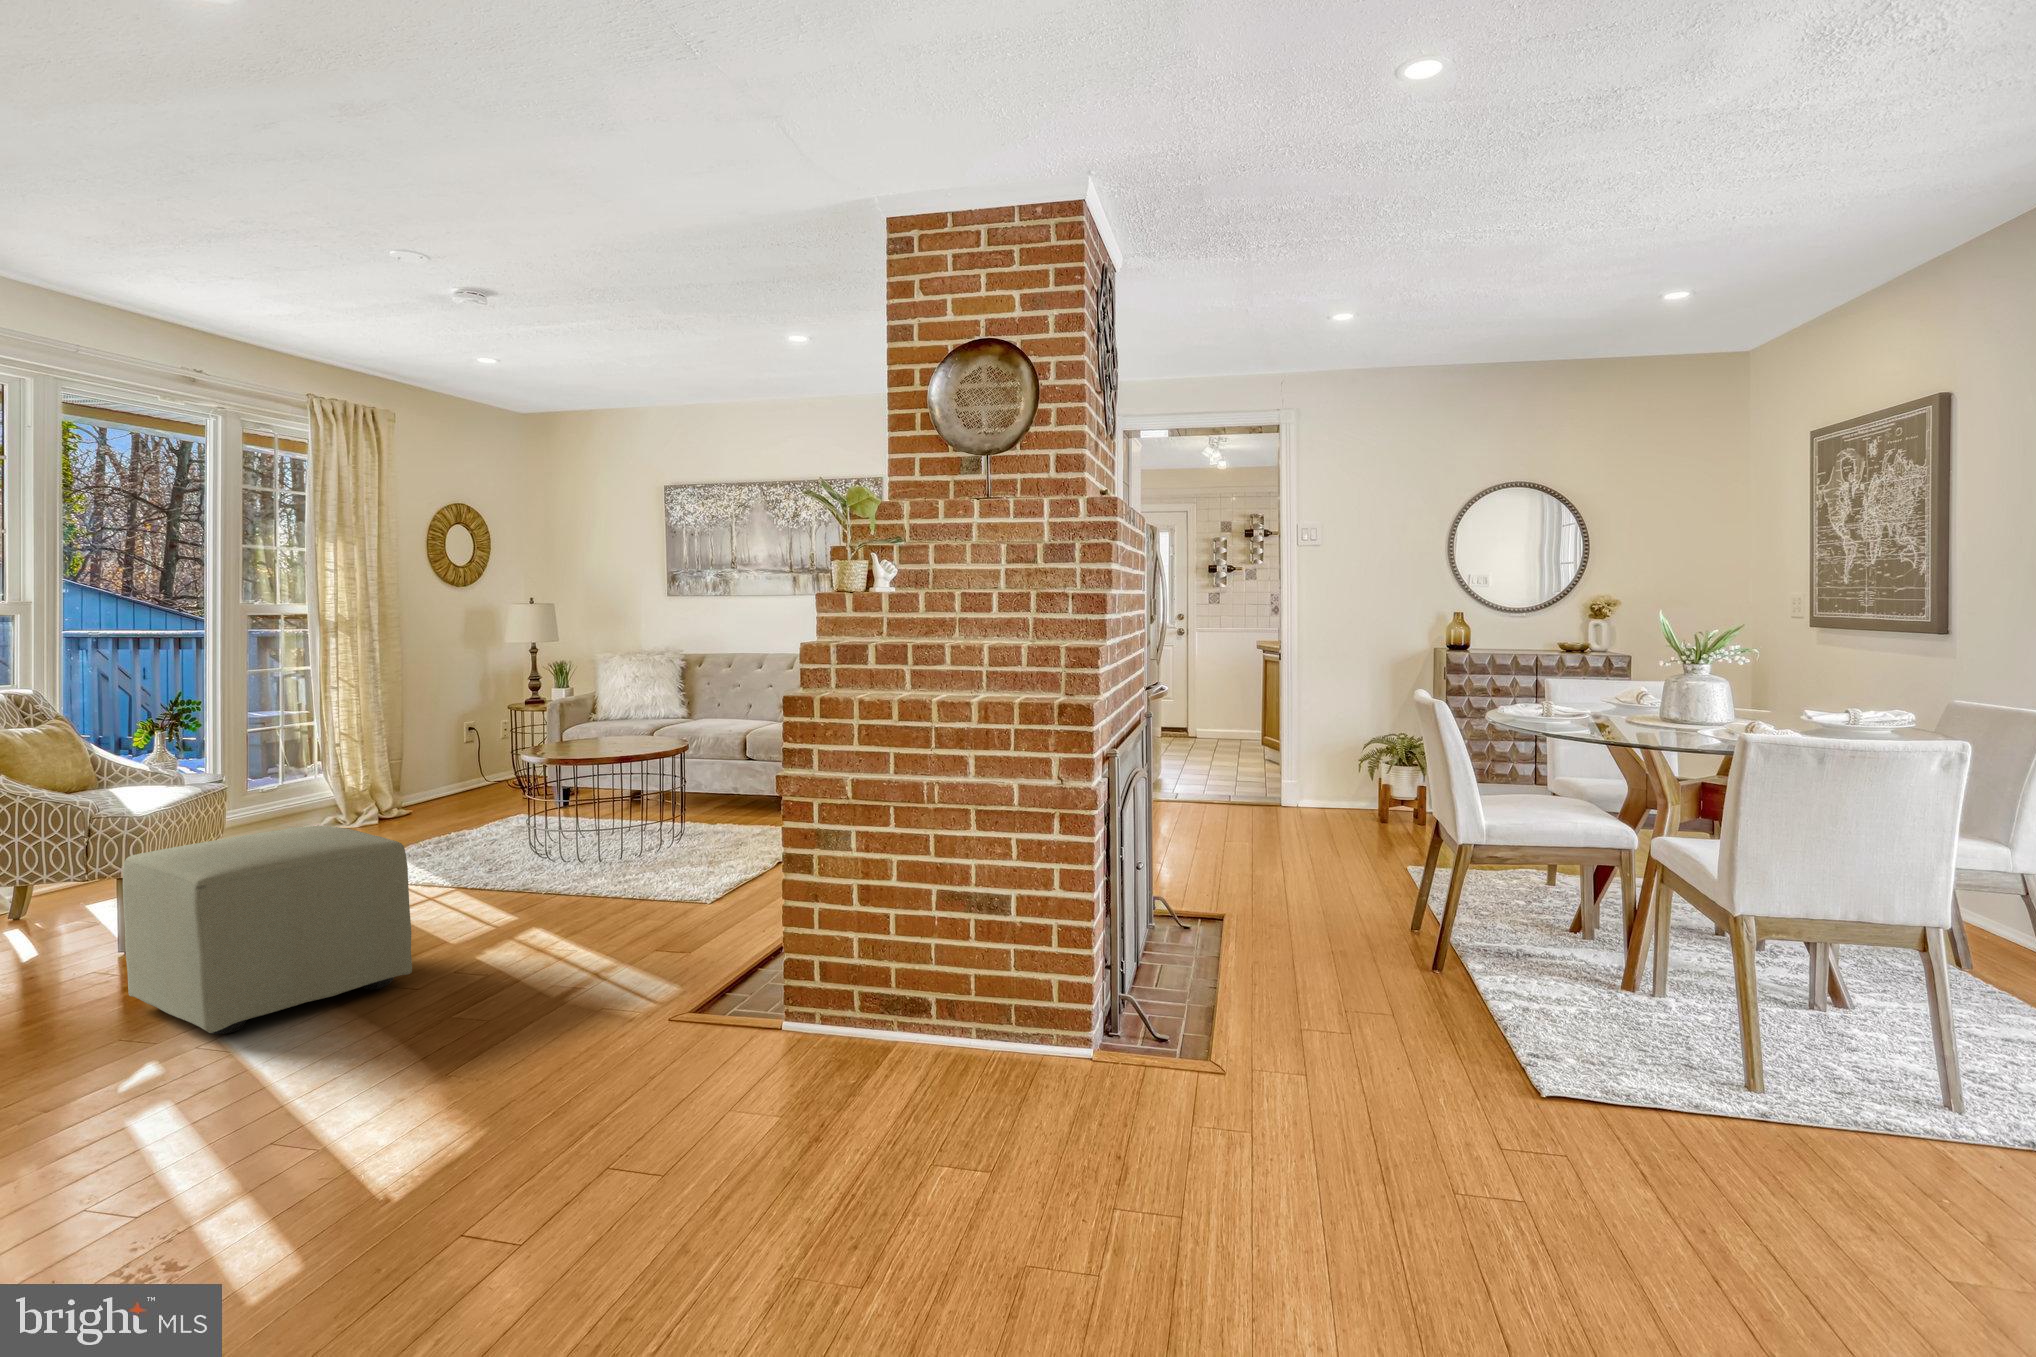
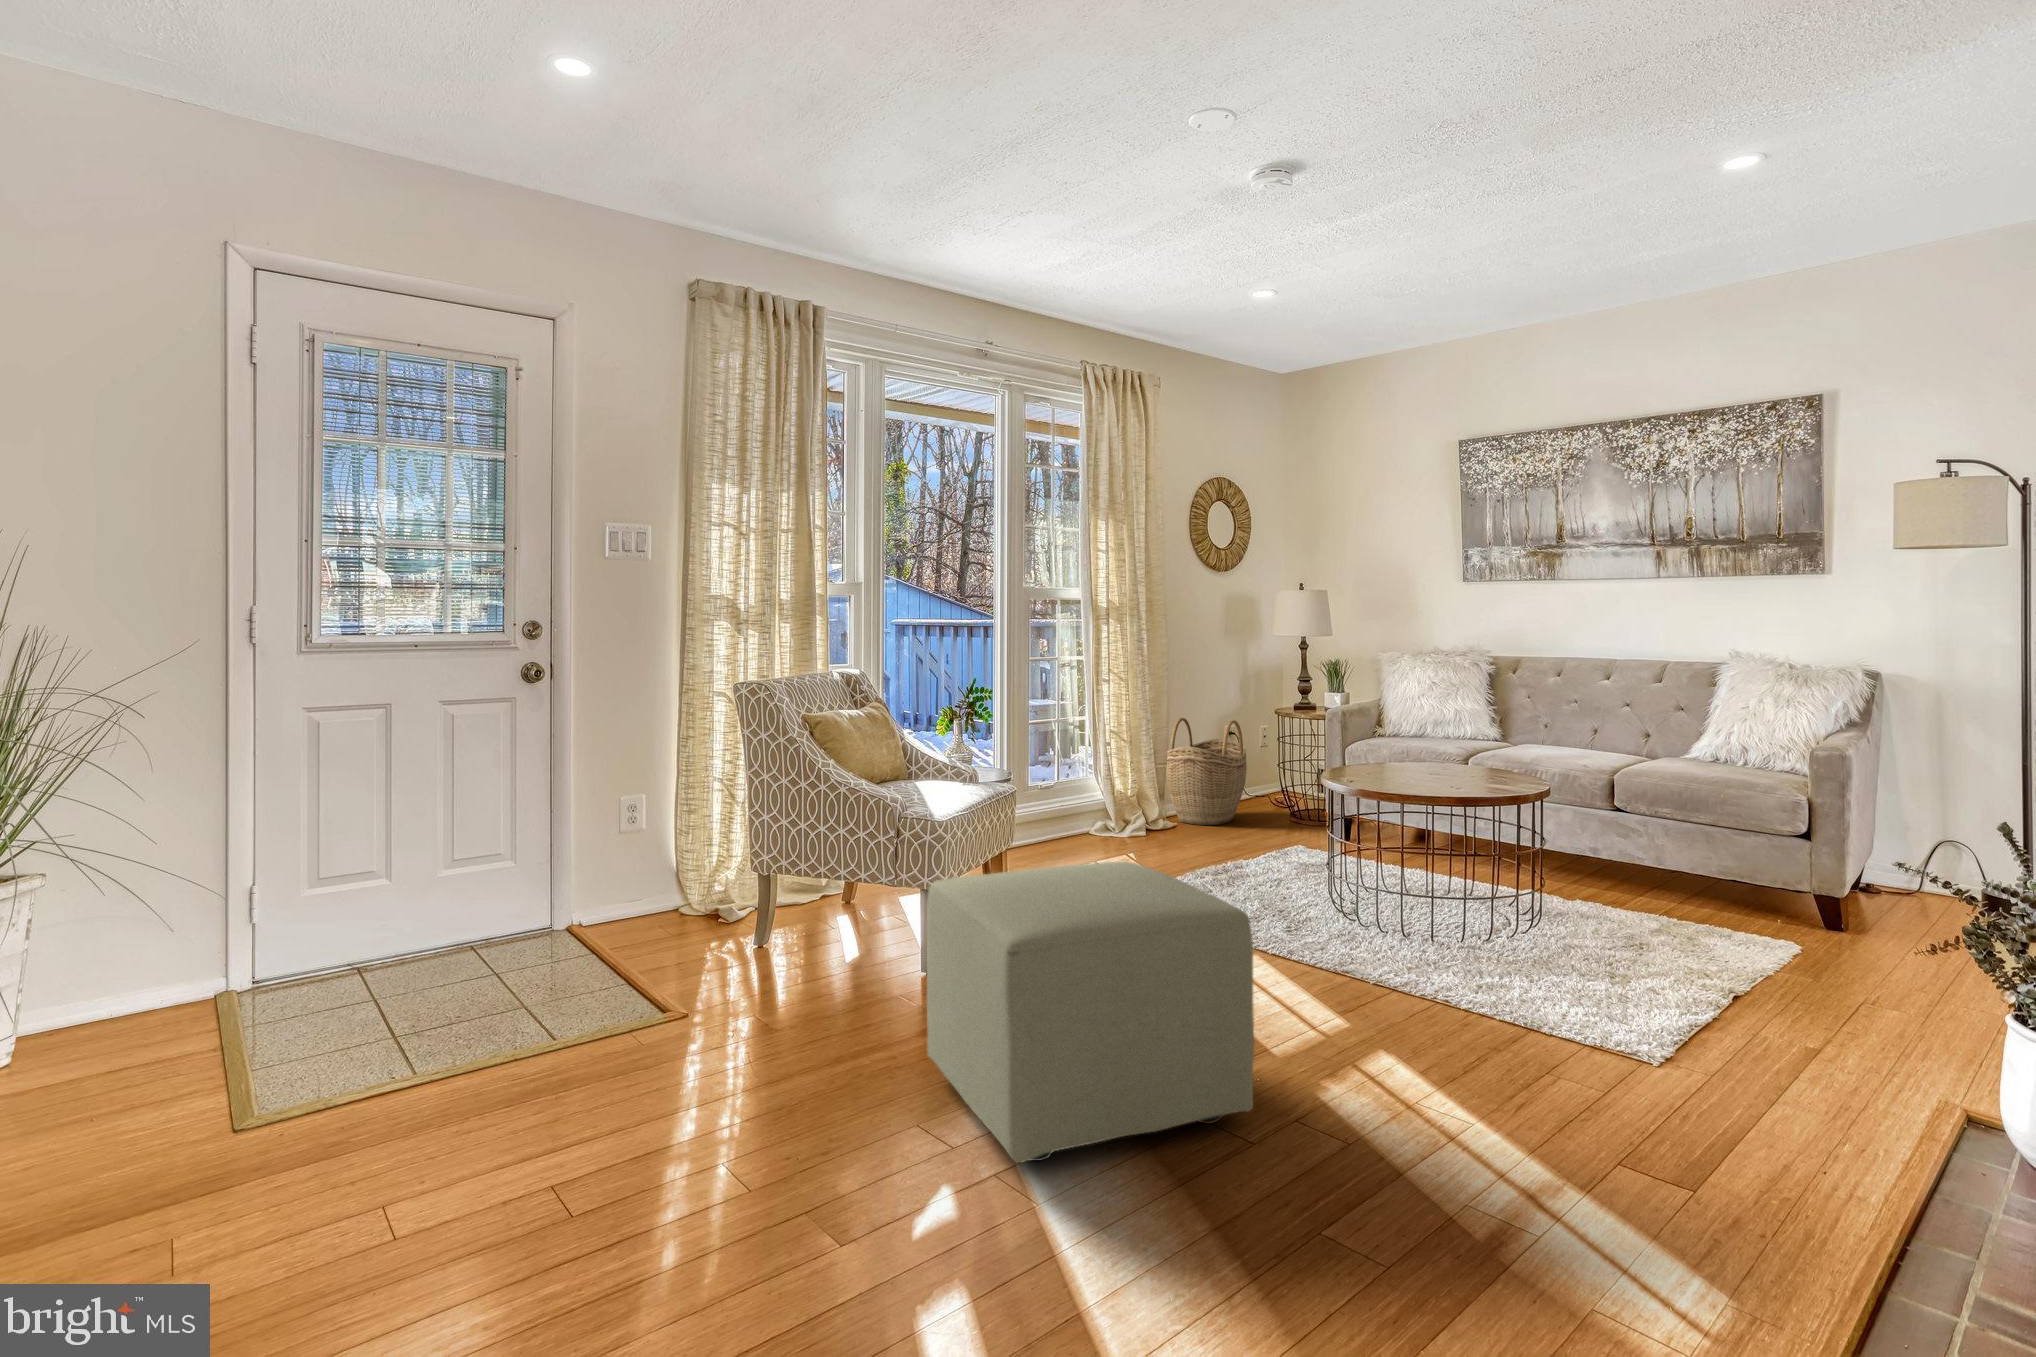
woven basket: none [406,716,487,809] -> present [1166,718,1247,825]

